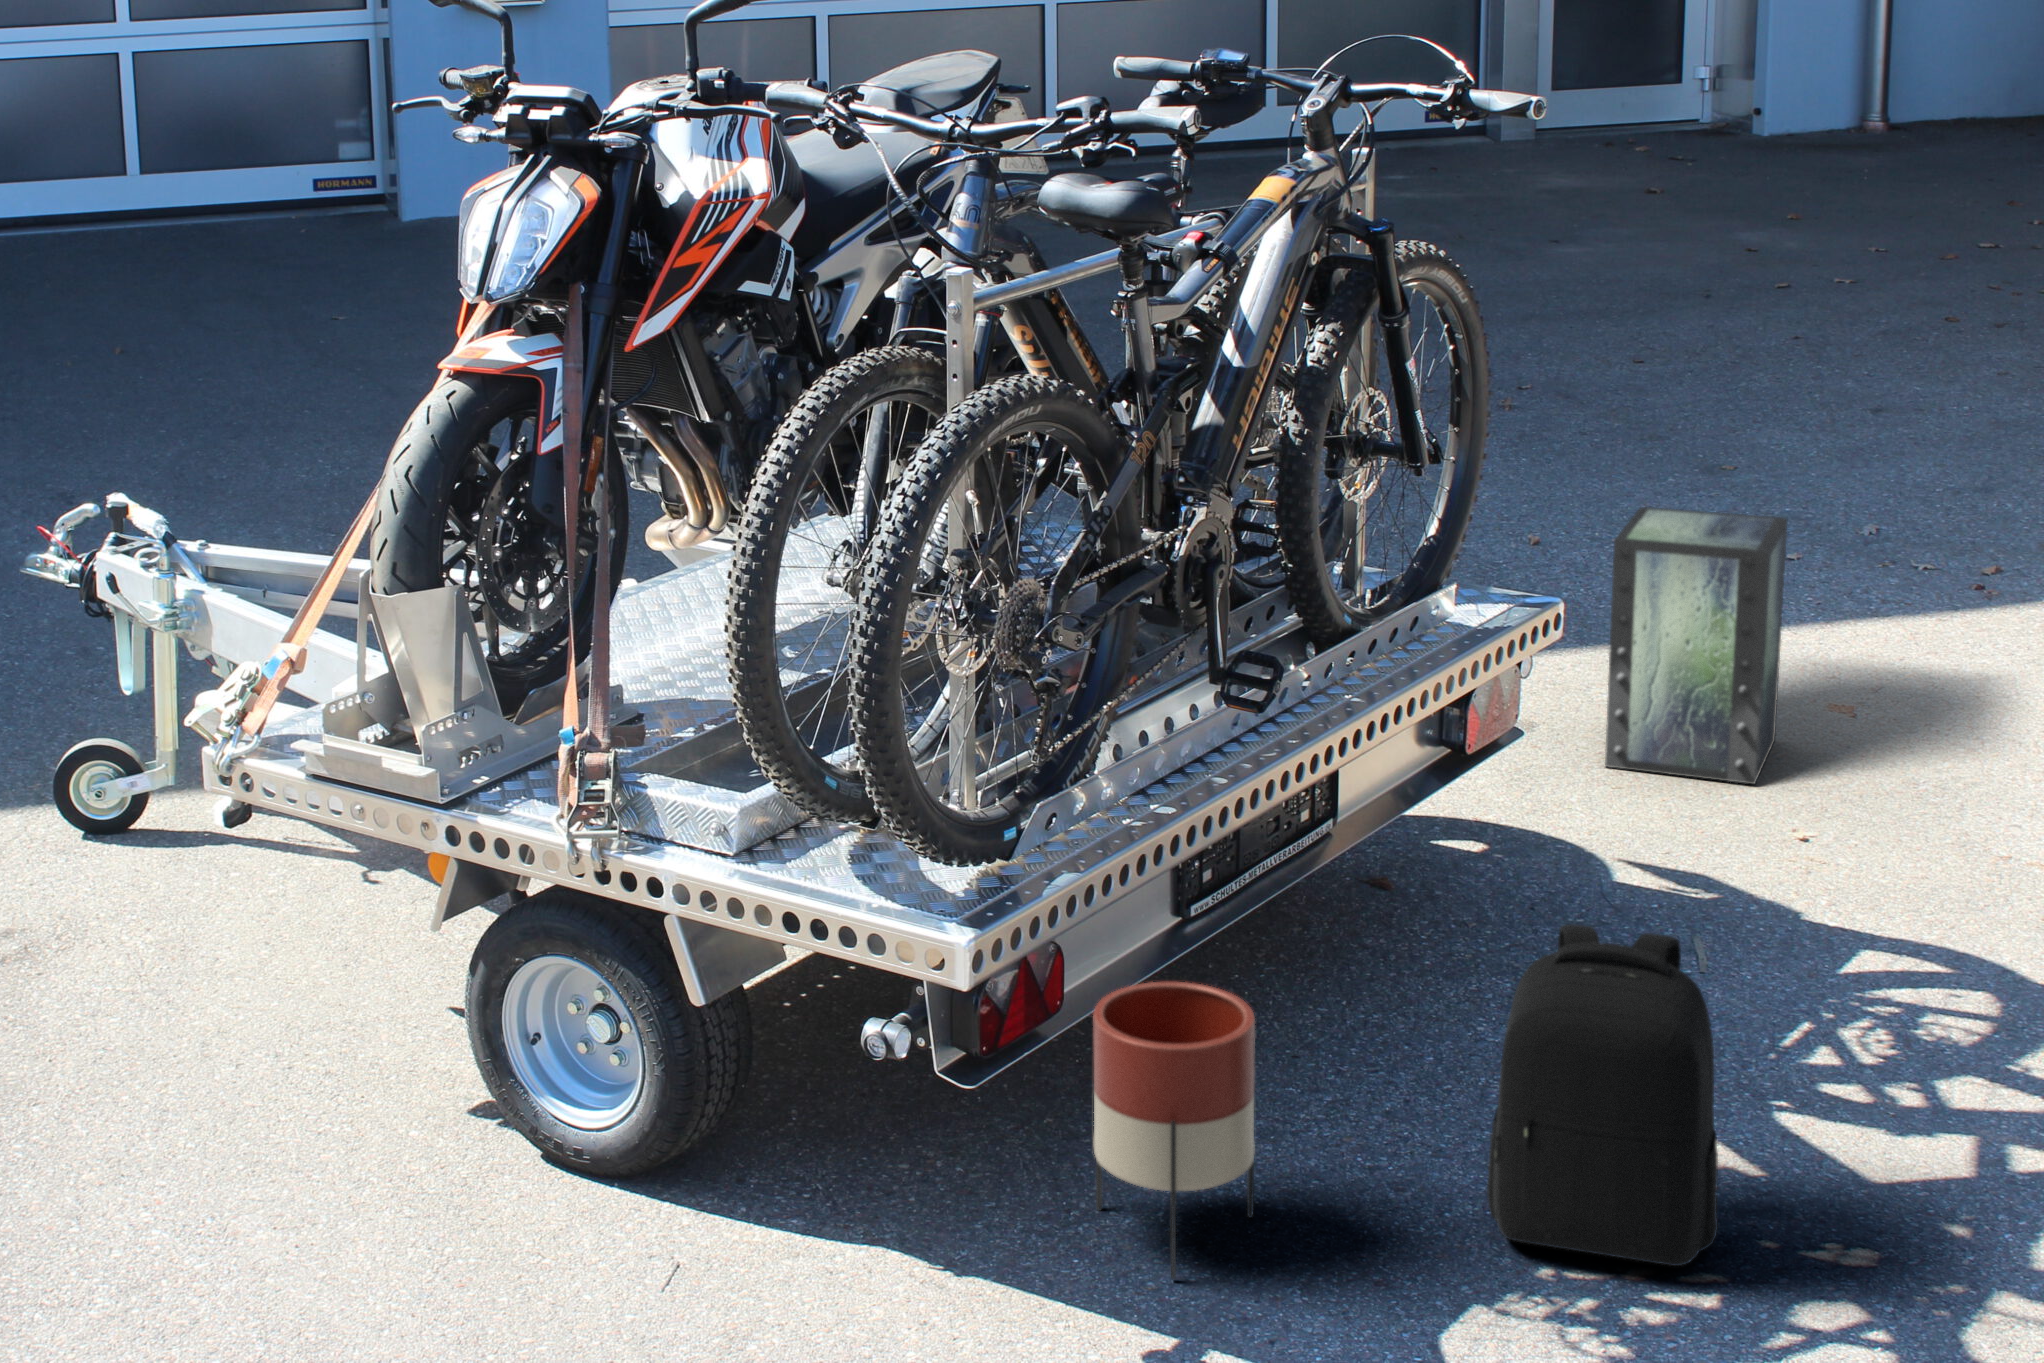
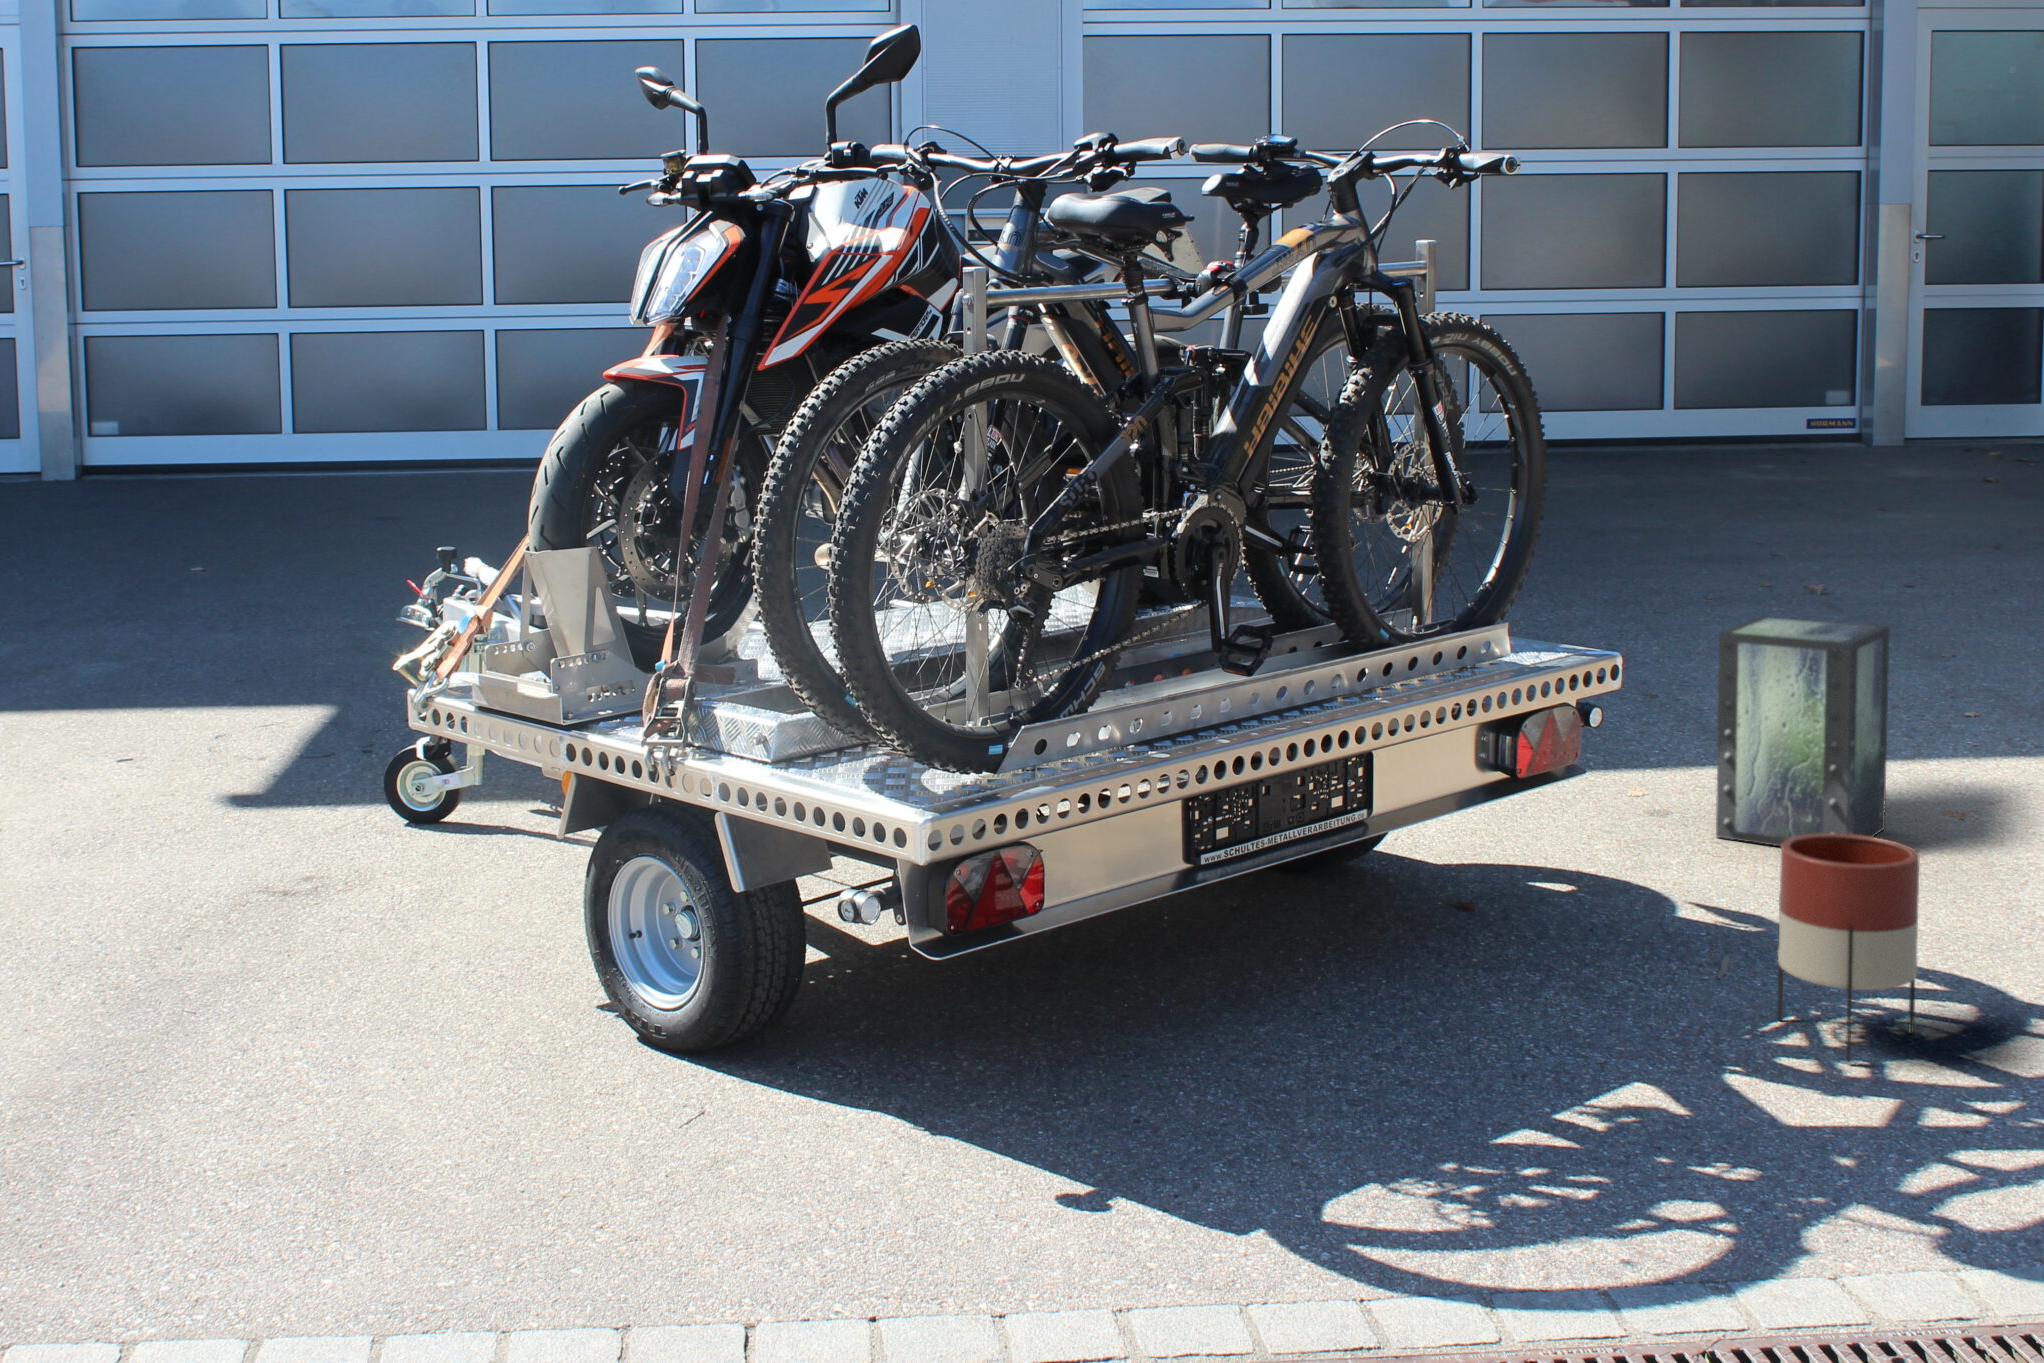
backpack: present [1487,924,1718,1266] -> none [1408,860,1615,1167]
planter: present [1093,982,1255,1279] -> present [1777,834,1919,1063]

